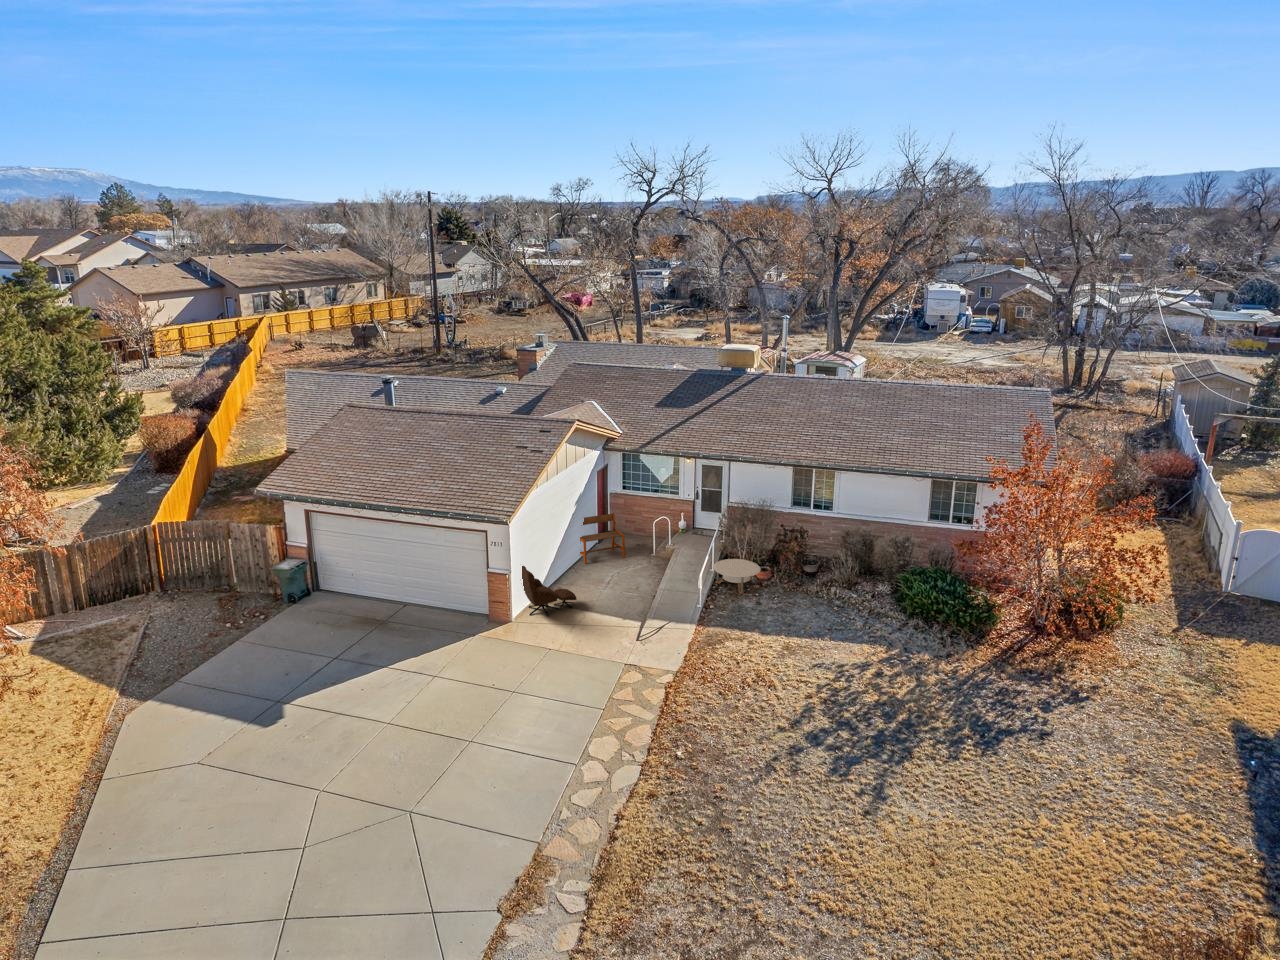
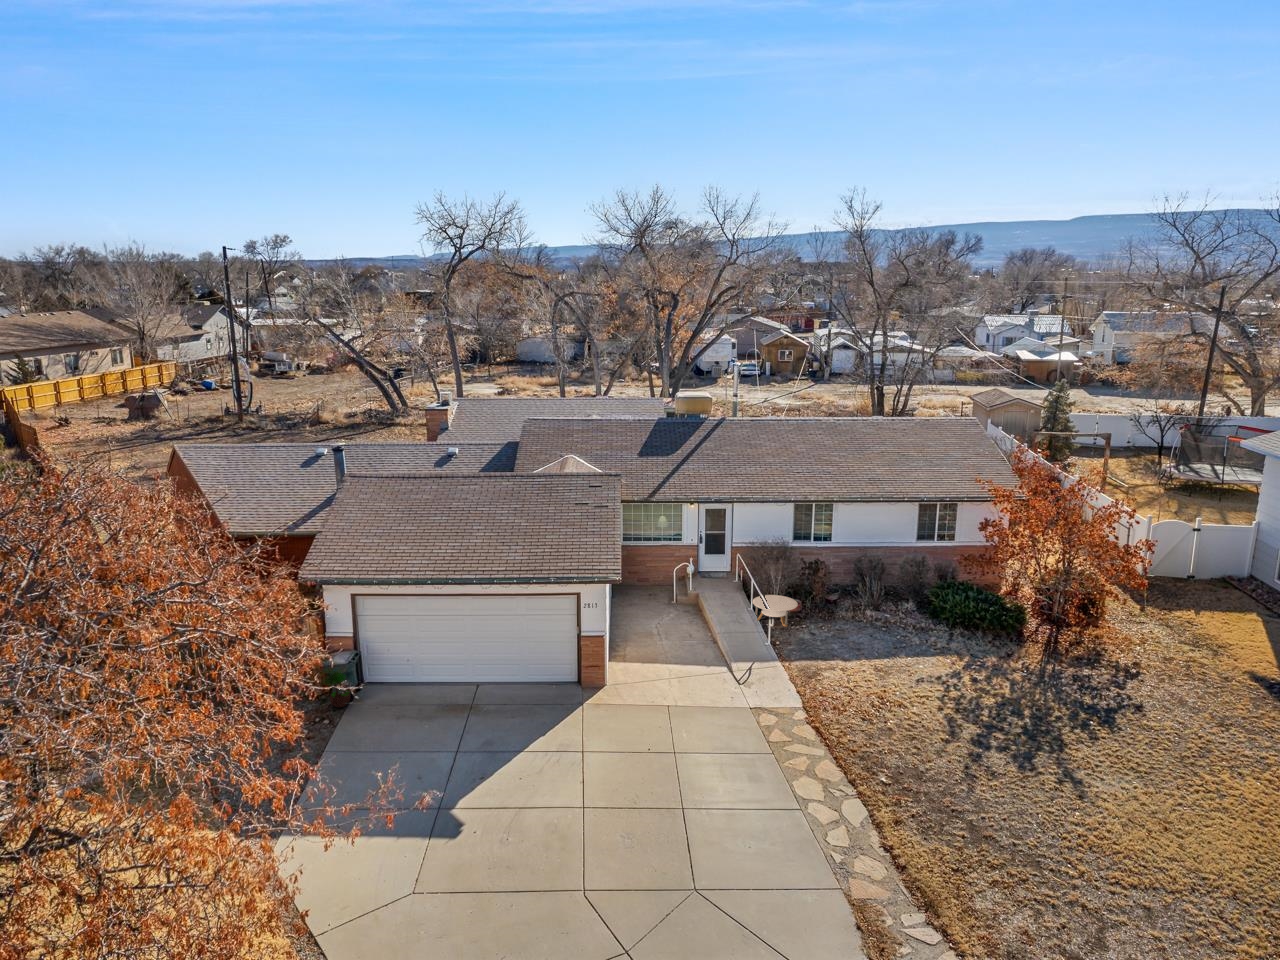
bench: present [580,513,625,564] -> none [602,565,650,620]
lounge chair: present [522,566,577,616] -> none [600,624,653,675]
potted tree: none [260,571,290,607] -> present [323,670,350,707]

